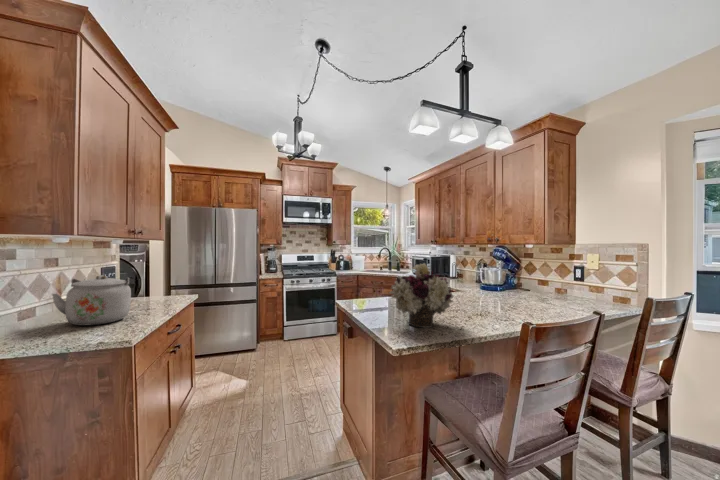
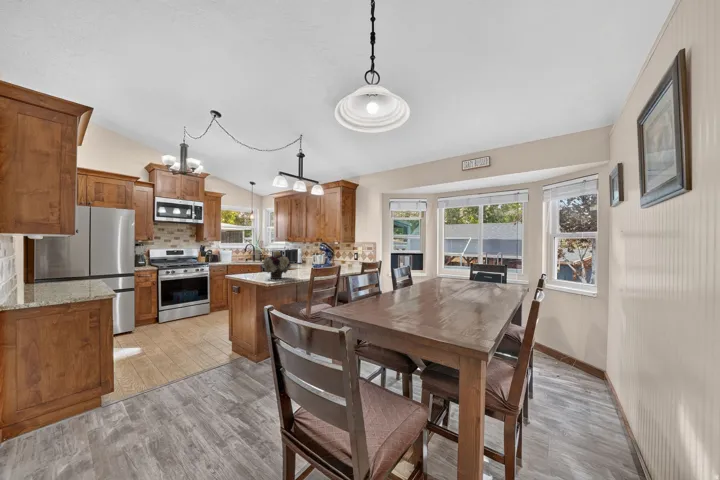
kettle: present [52,275,134,326] -> none [26,260,83,292]

